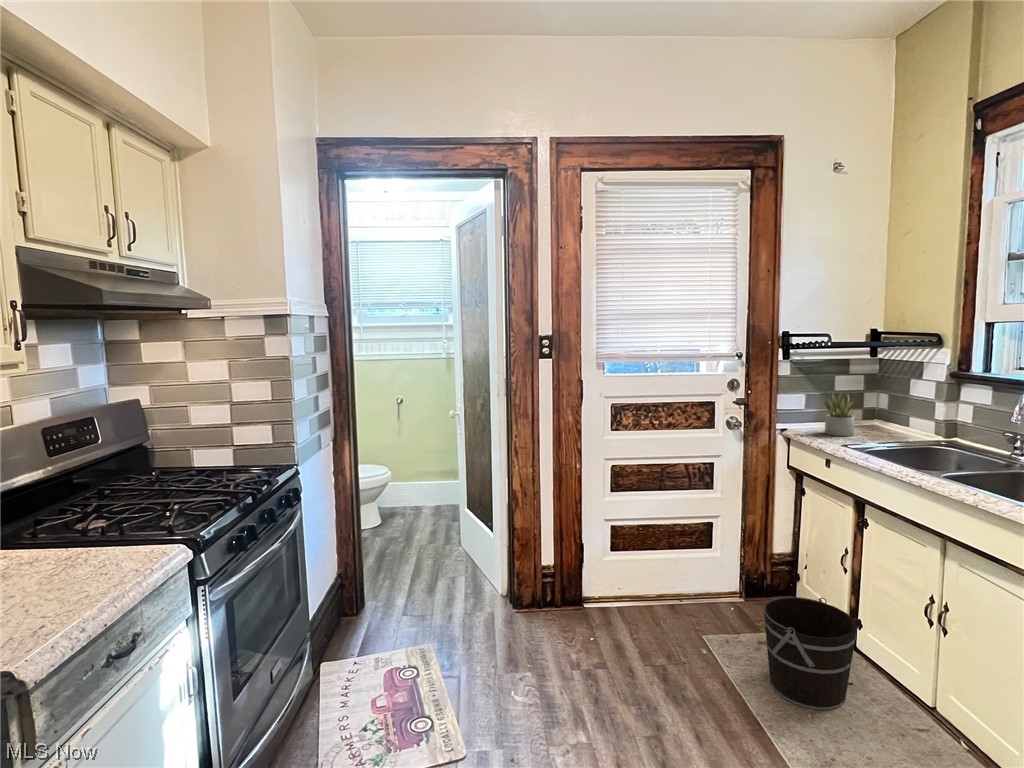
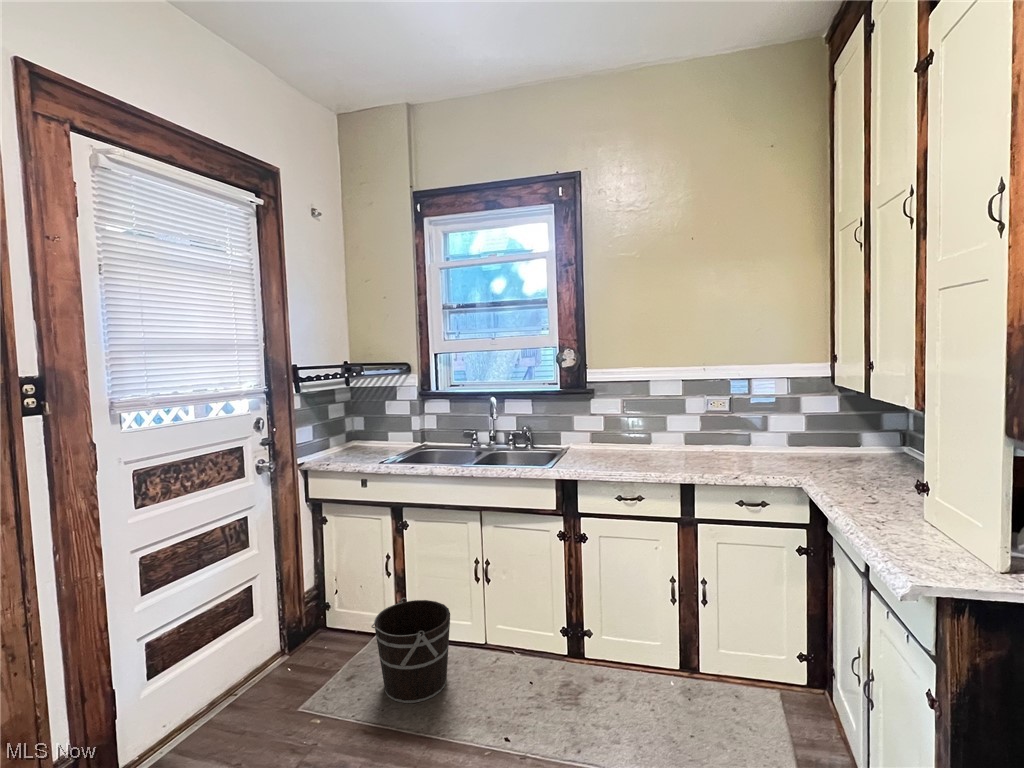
succulent plant: present [824,394,855,436] -> none [332,419,362,458]

